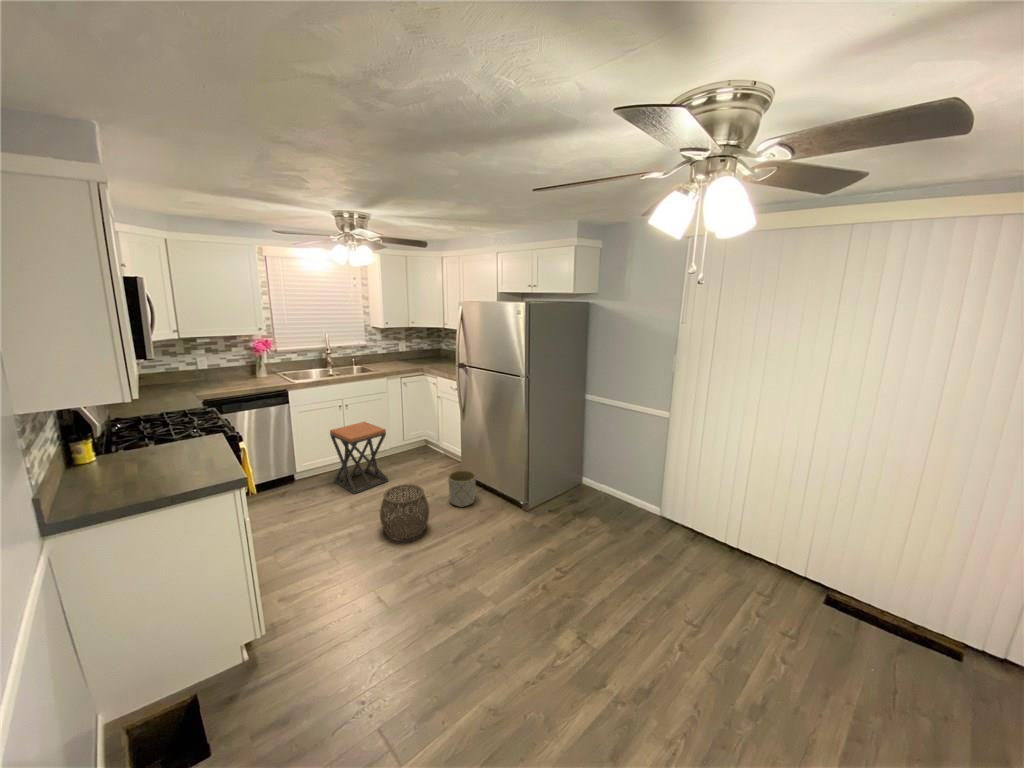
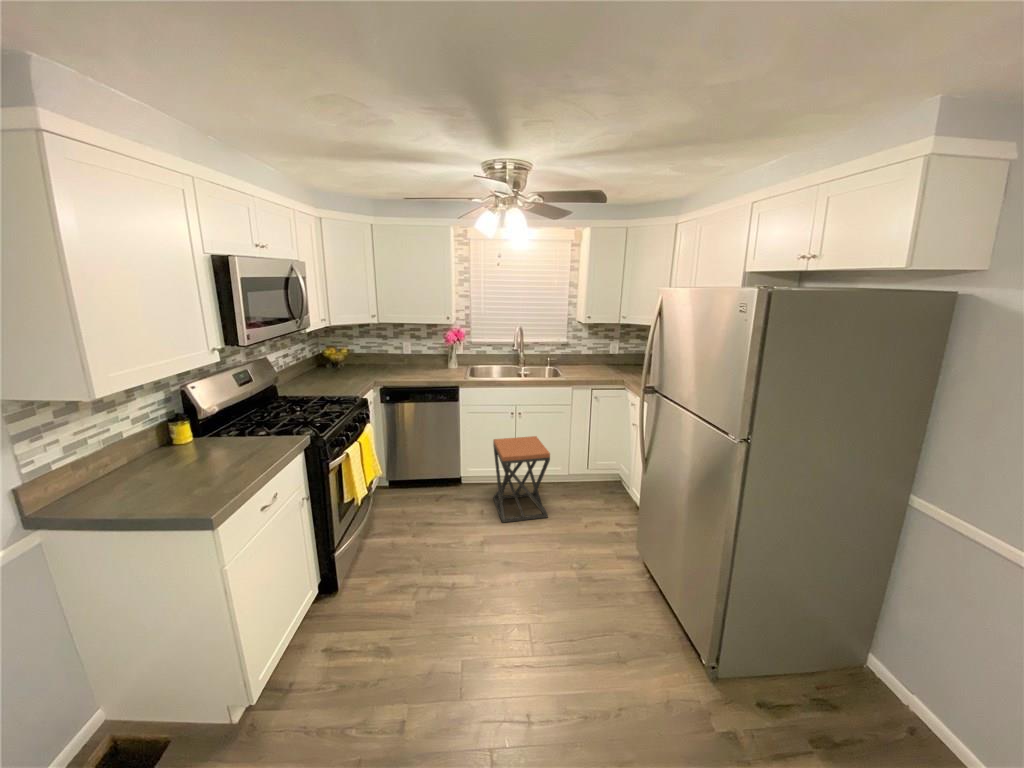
planter: present [448,470,476,507] -> none [605,541,648,601]
woven basket: present [380,484,429,540] -> none [490,540,558,625]

